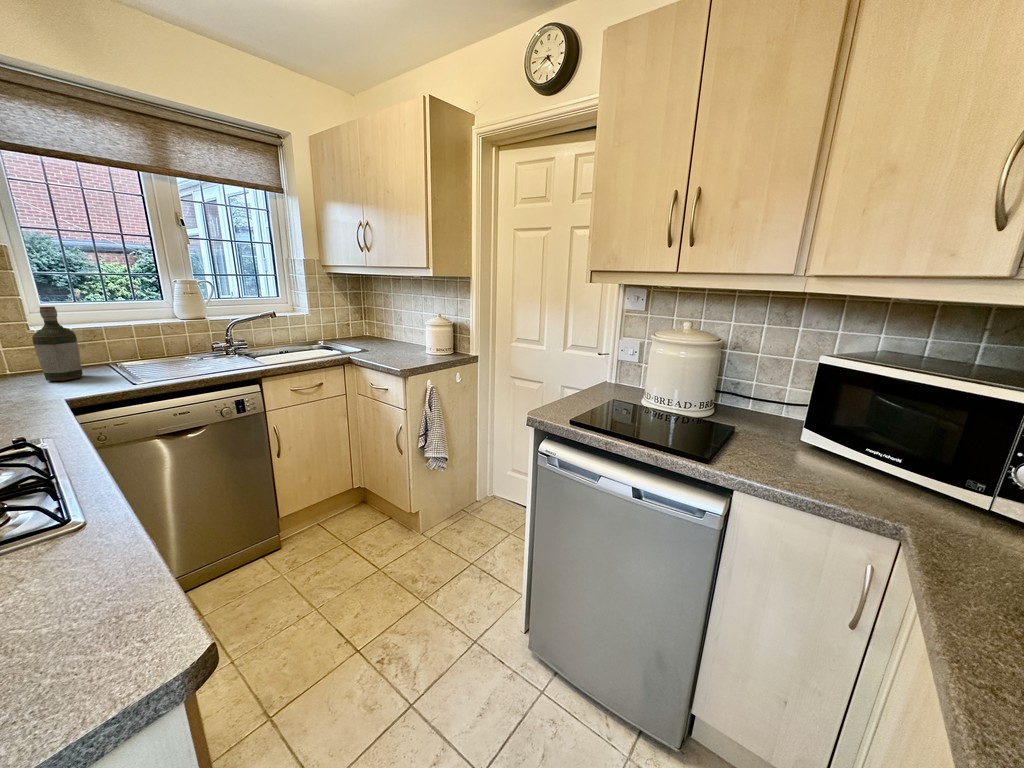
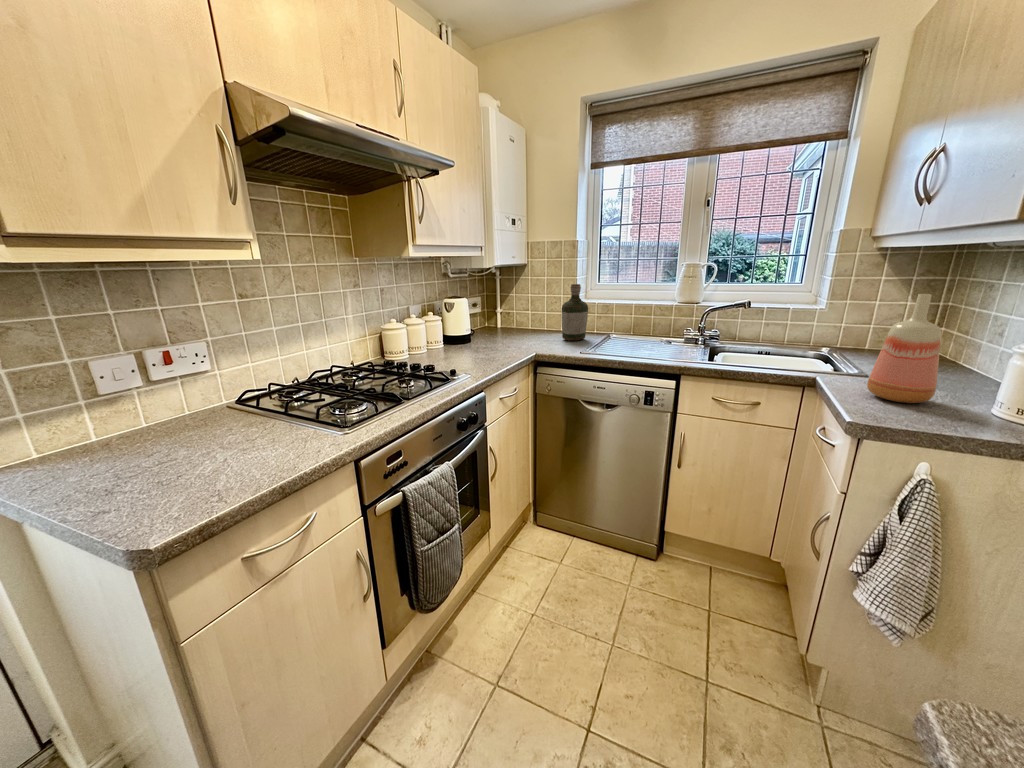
vase: none [380,300,408,358] -> present [867,294,941,403]

